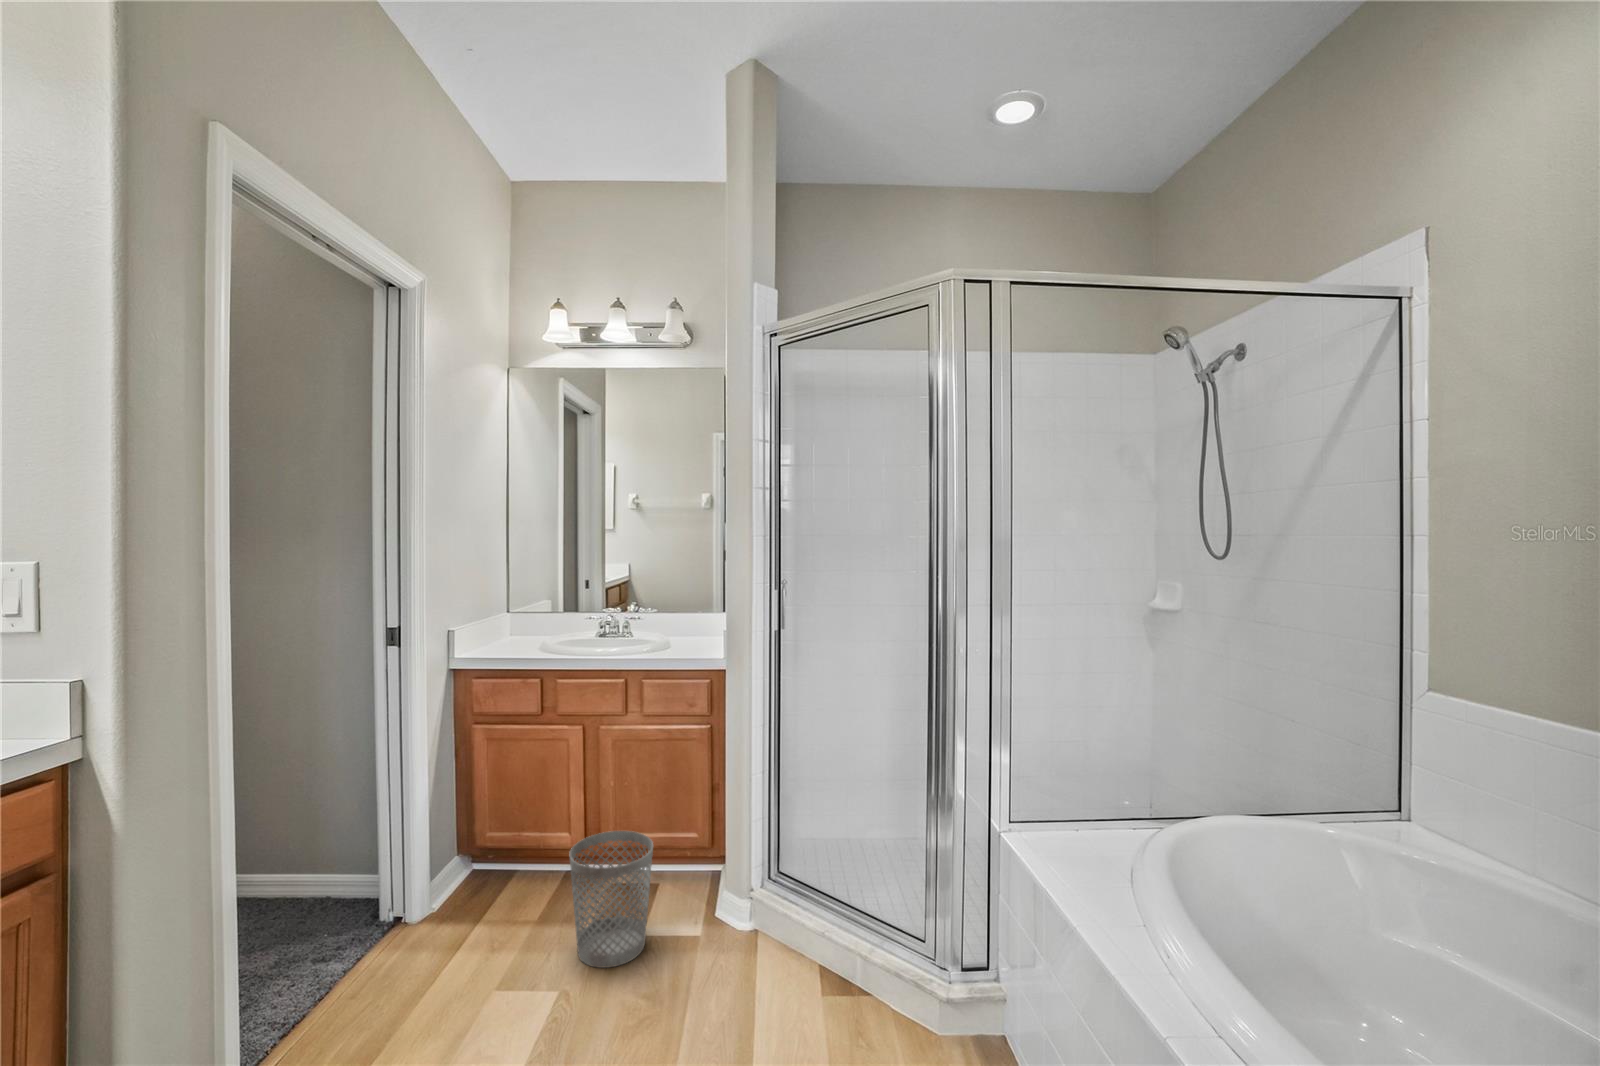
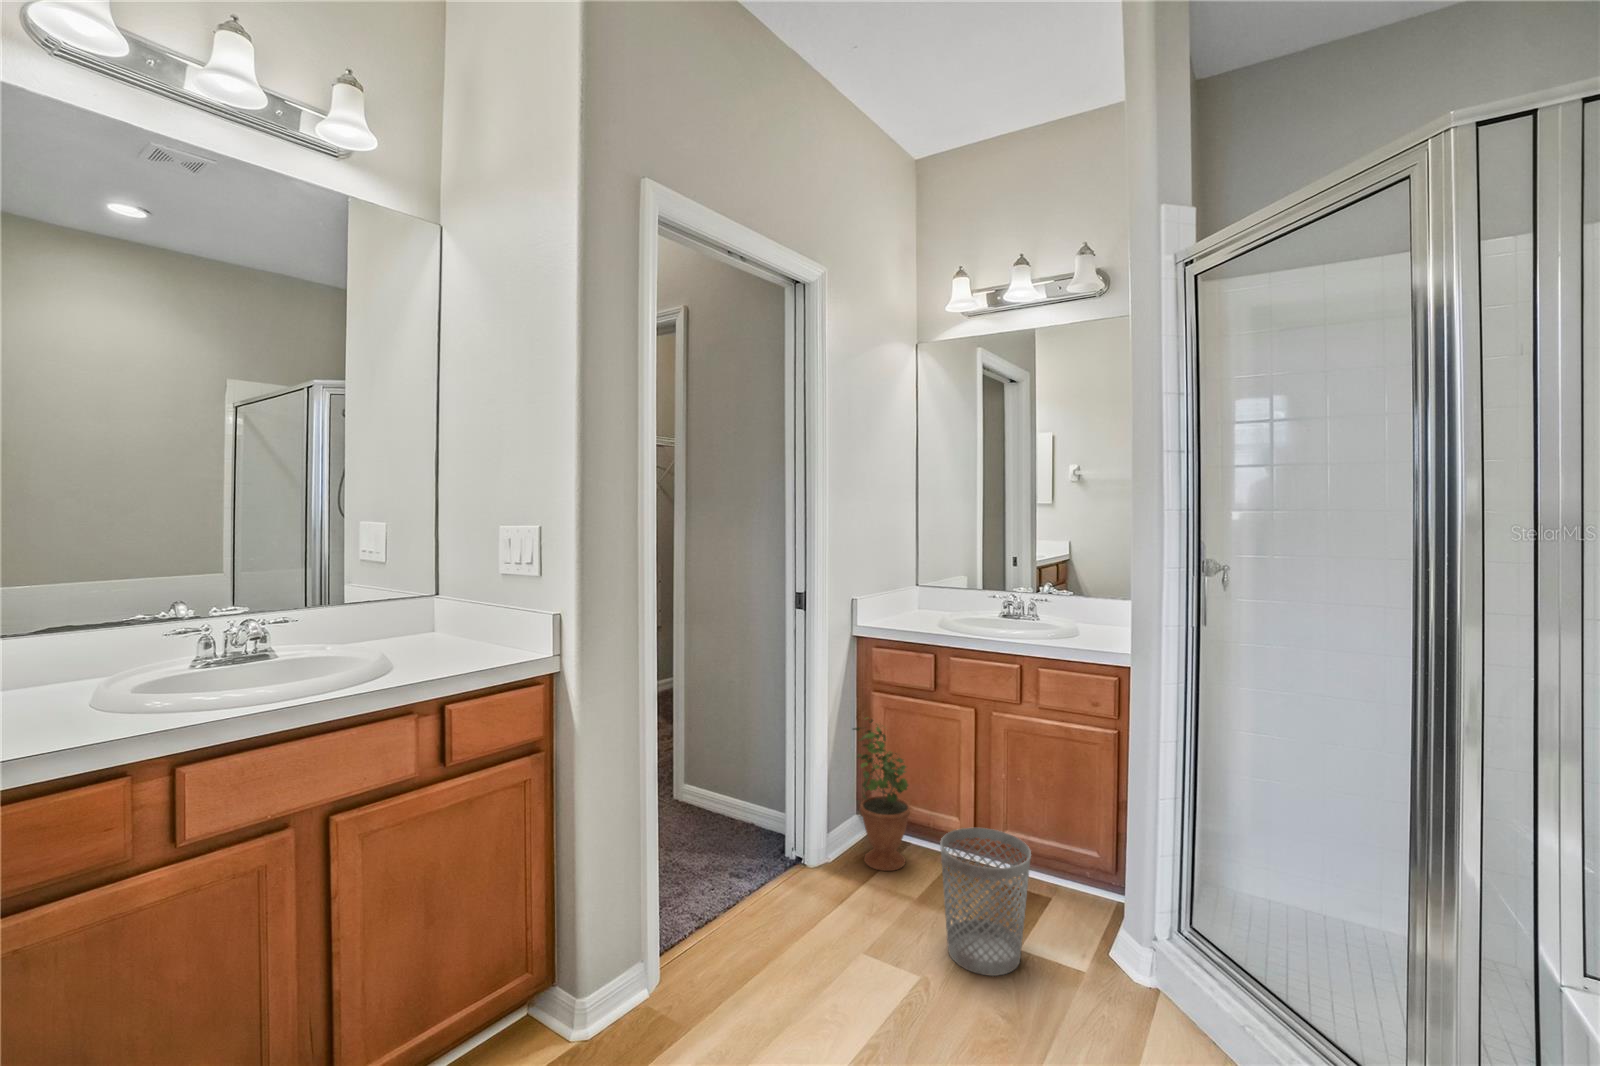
potted plant: none [455,750,522,905] -> present [853,719,910,871]

